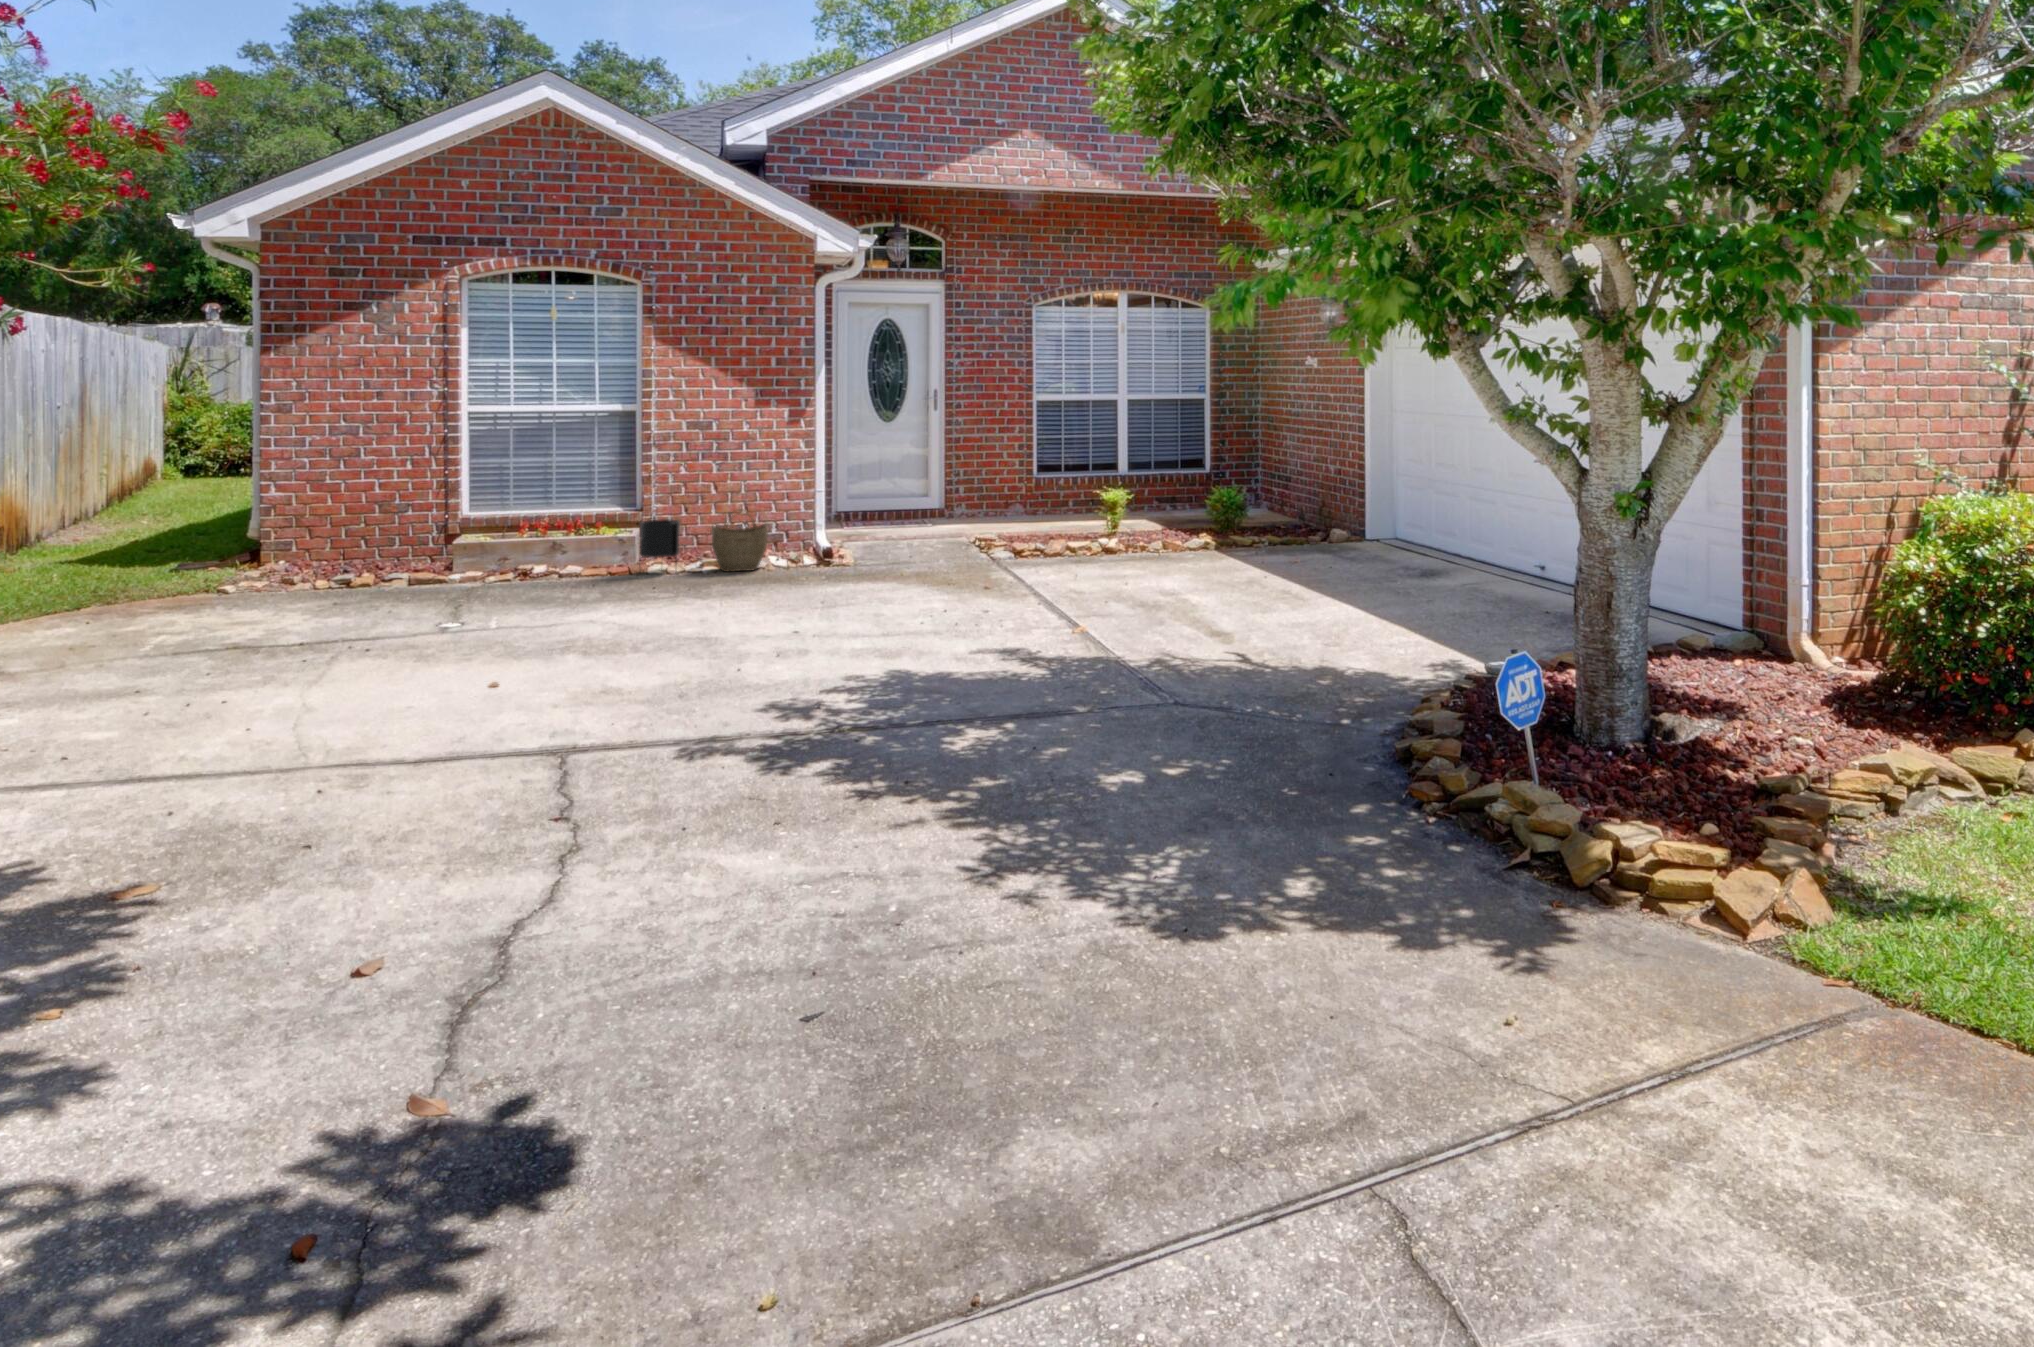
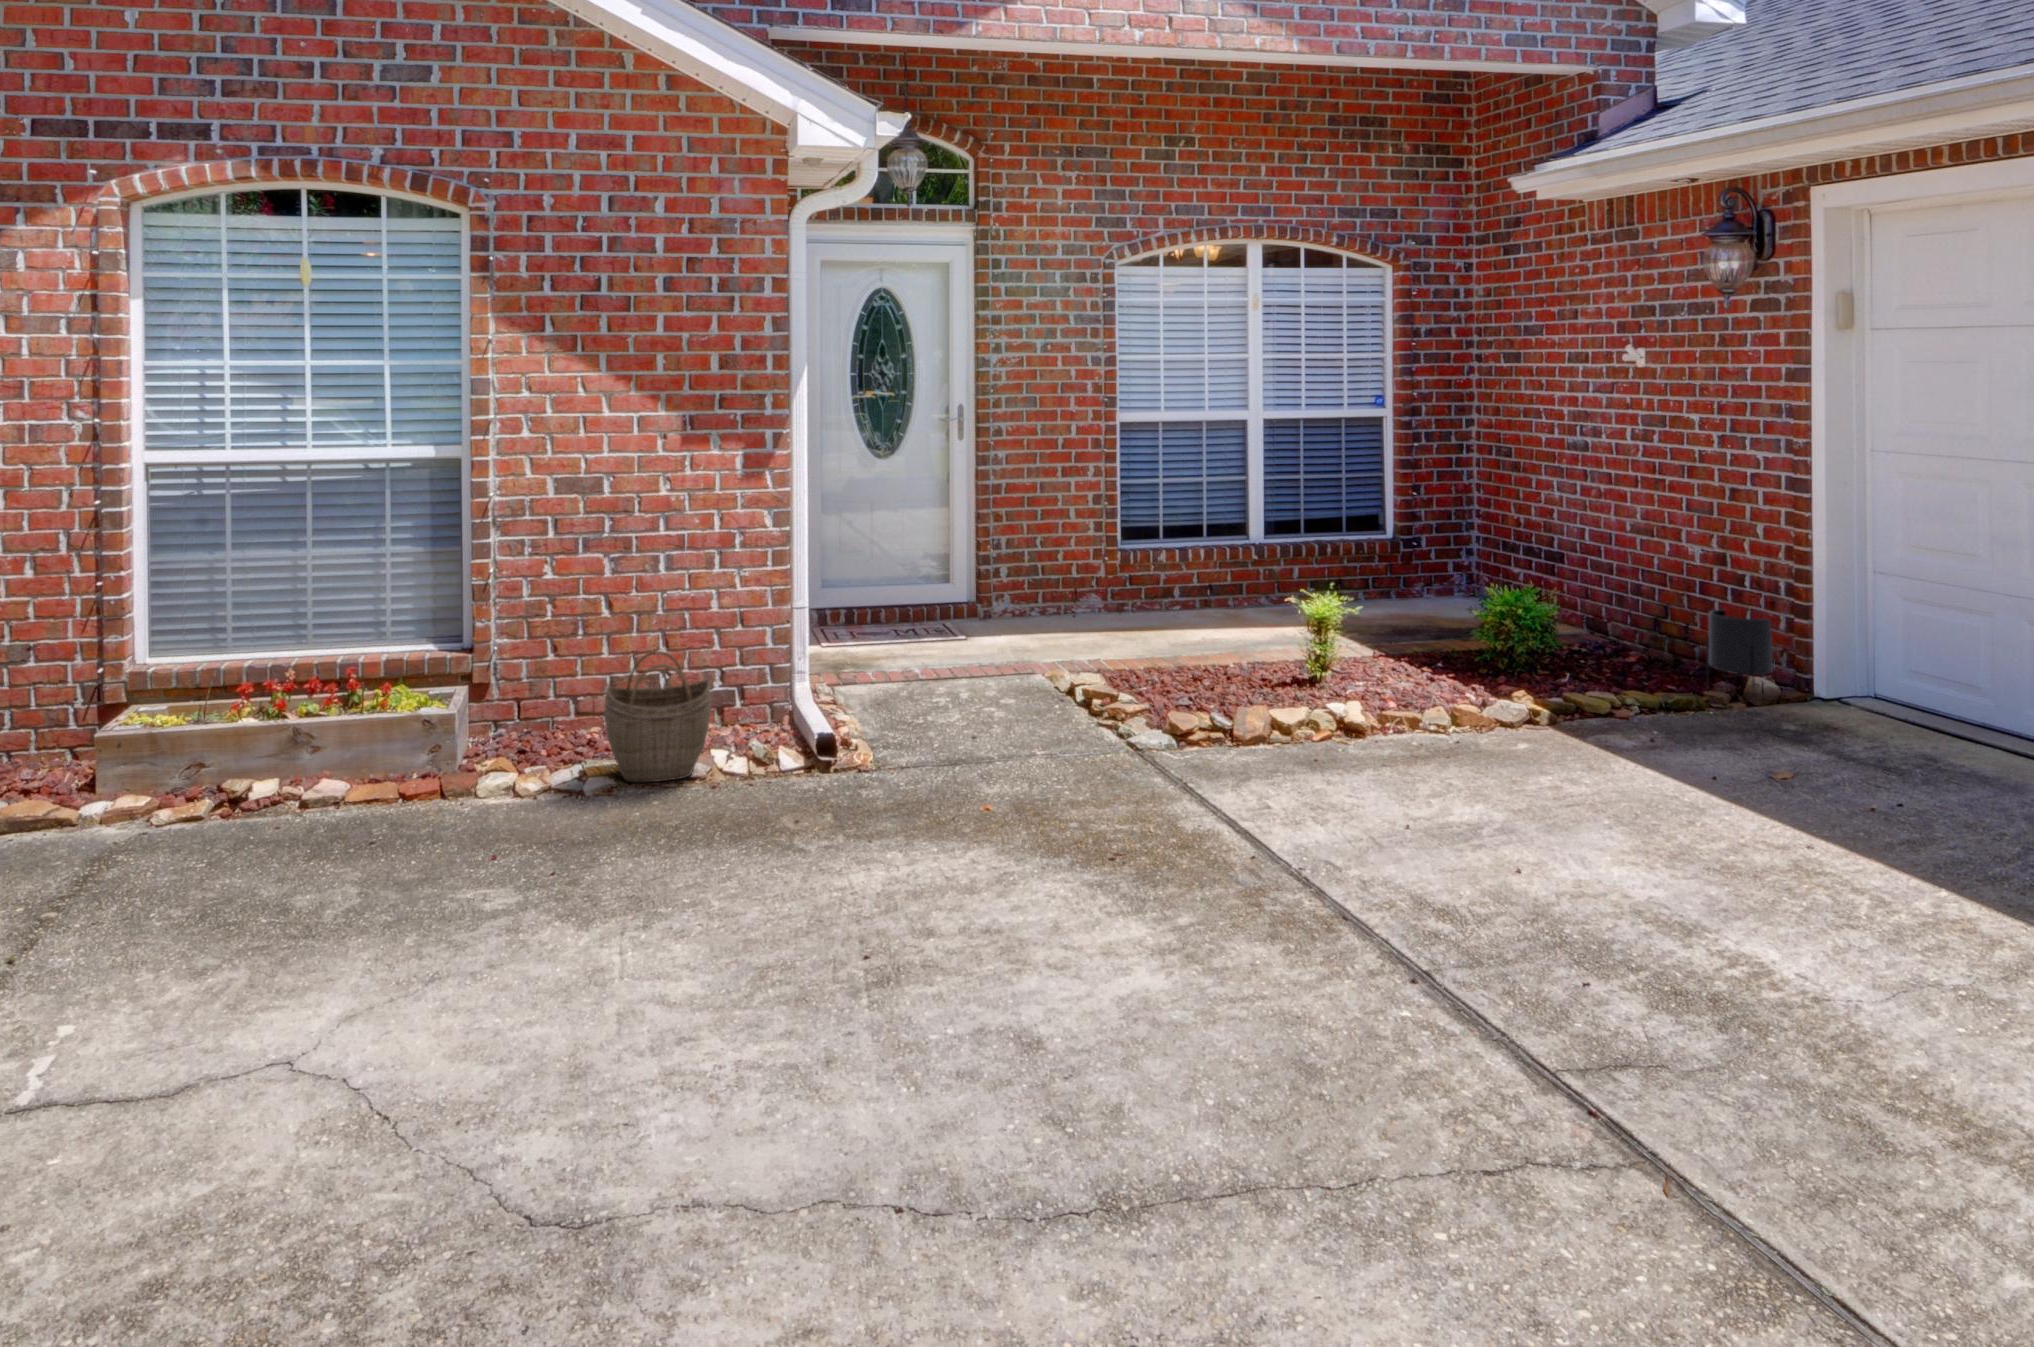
planter: present [640,519,680,558] -> present [1707,610,1773,701]

